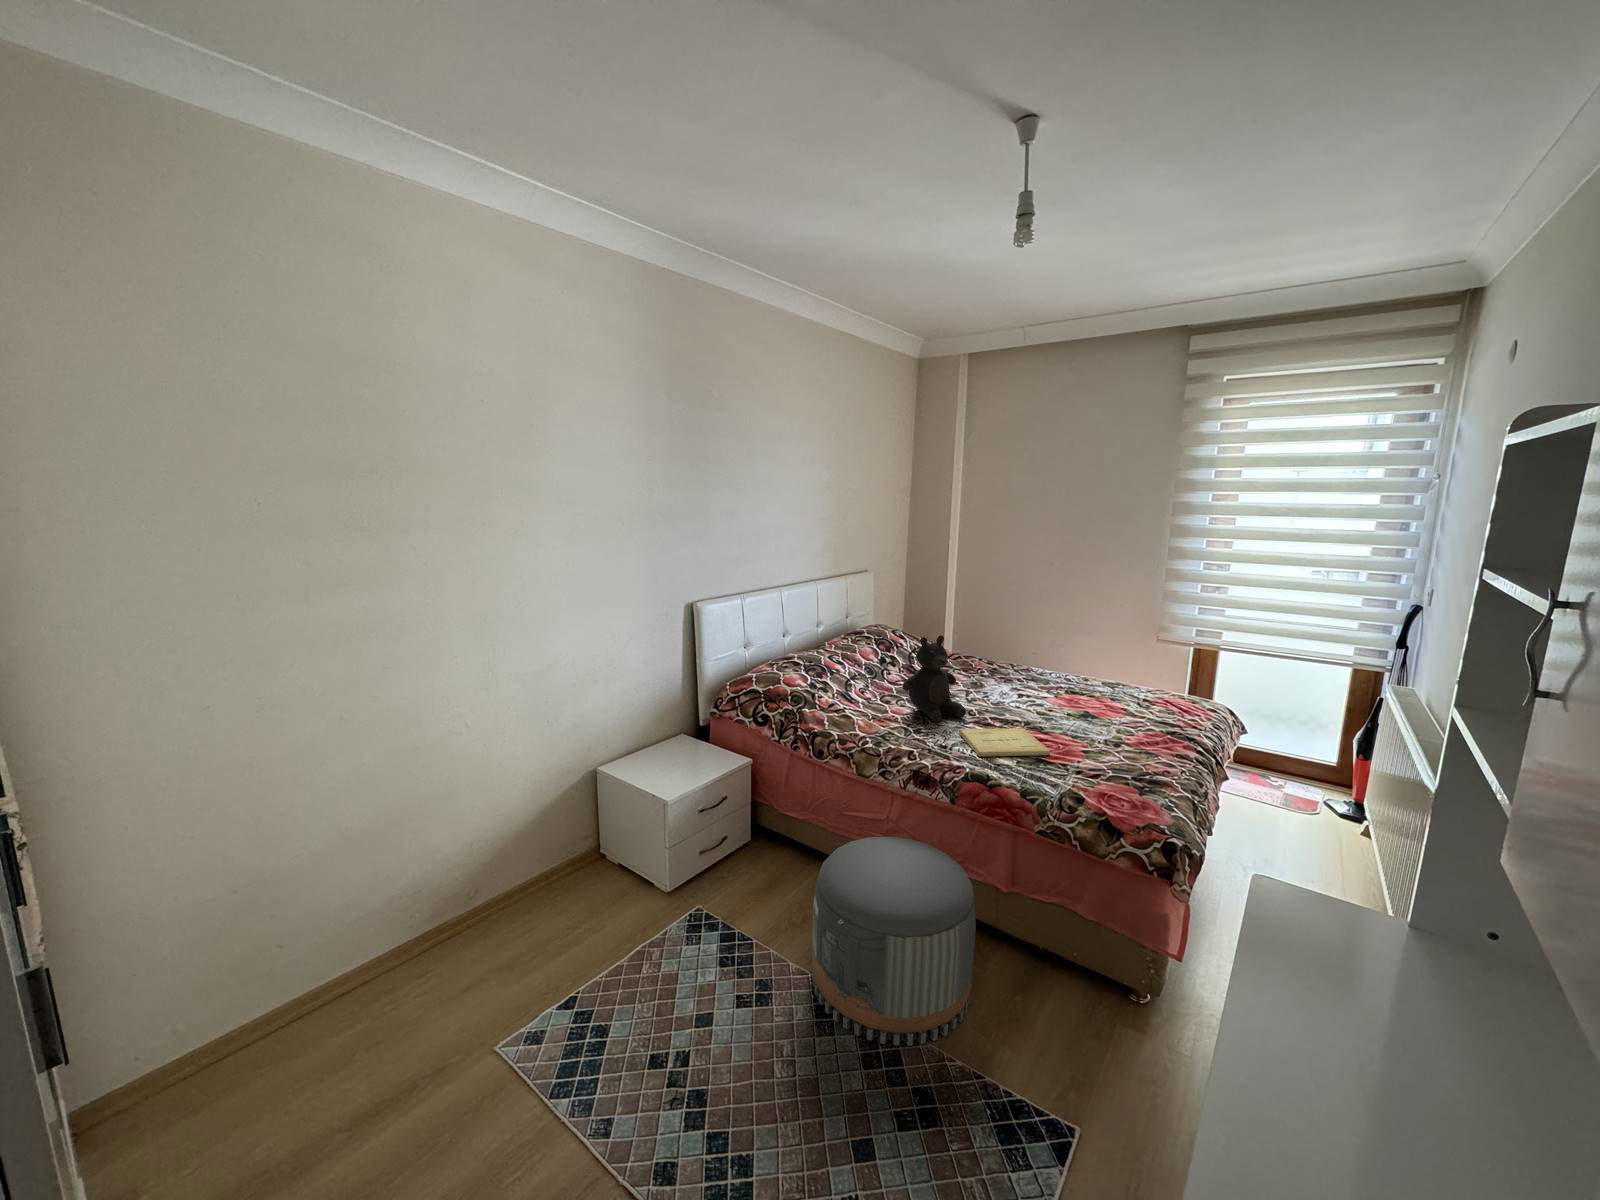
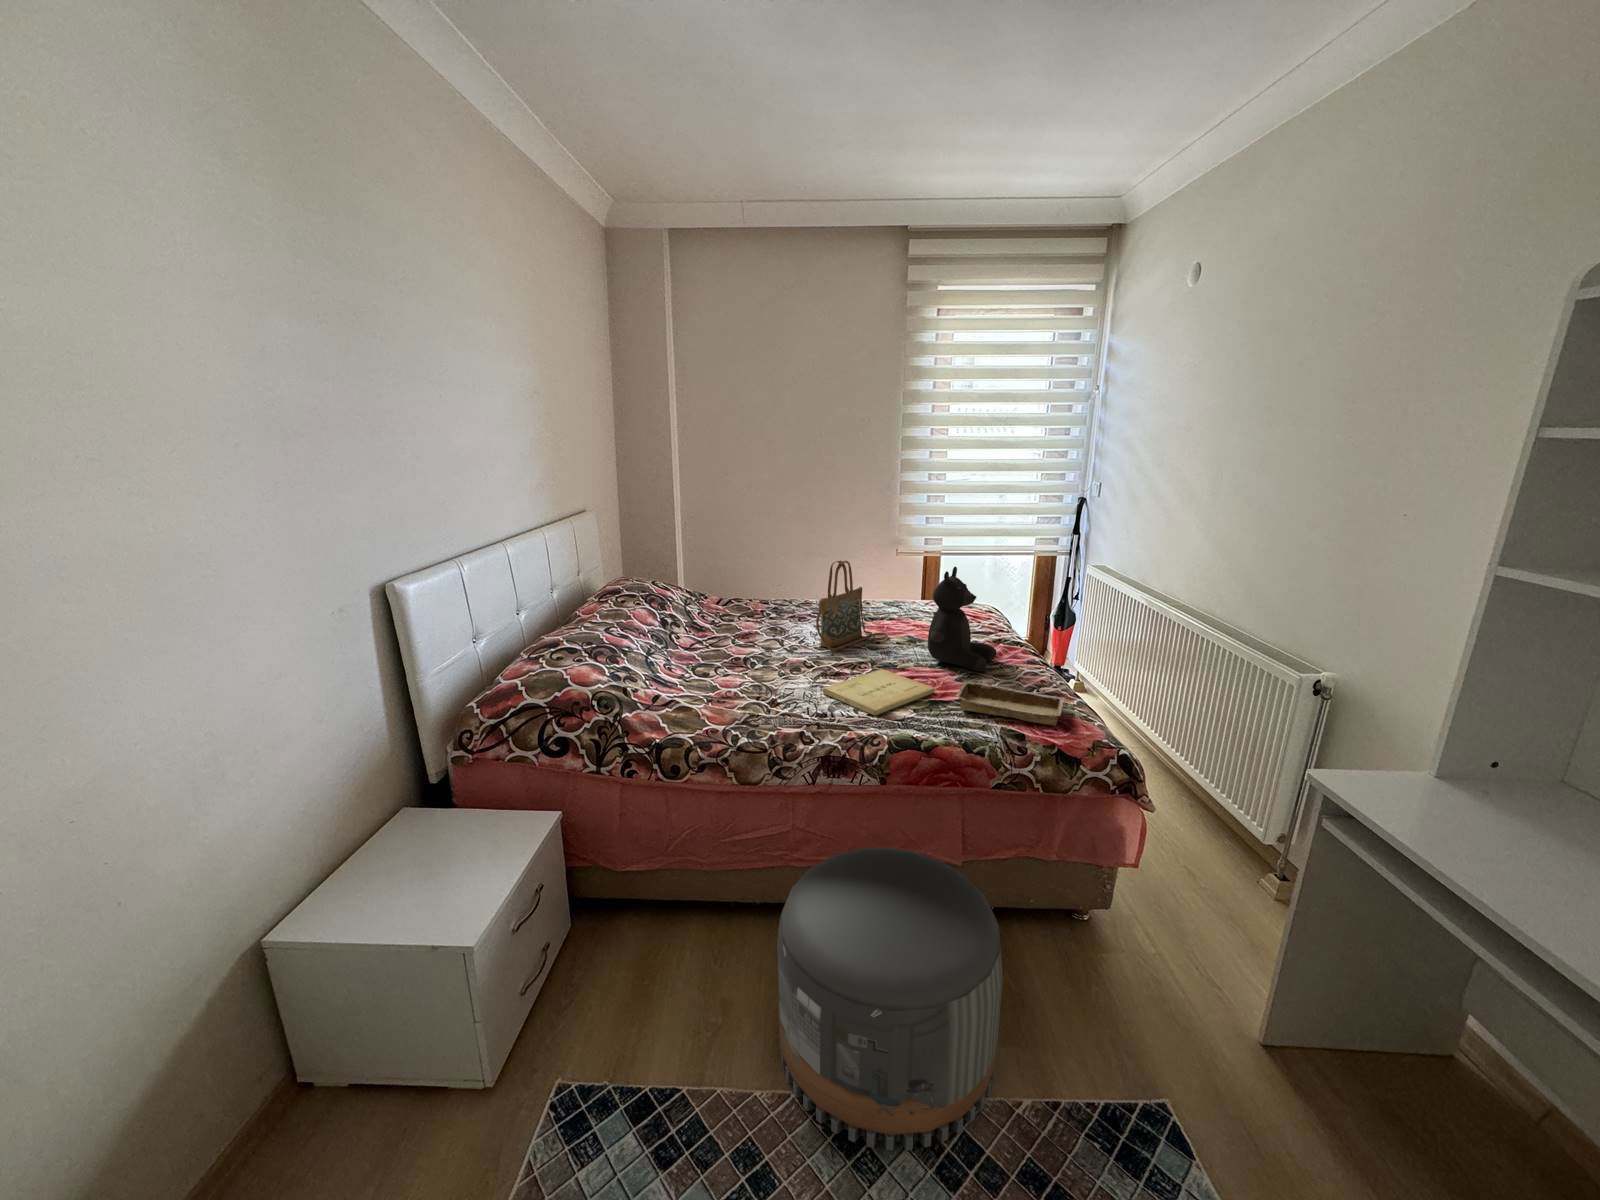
teddy bear: present [902,635,966,722] -> present [928,567,997,671]
handbag: none [993,635,1068,710] -> present [816,561,888,651]
tray: none [1048,751,1154,803] -> present [956,681,1064,726]

